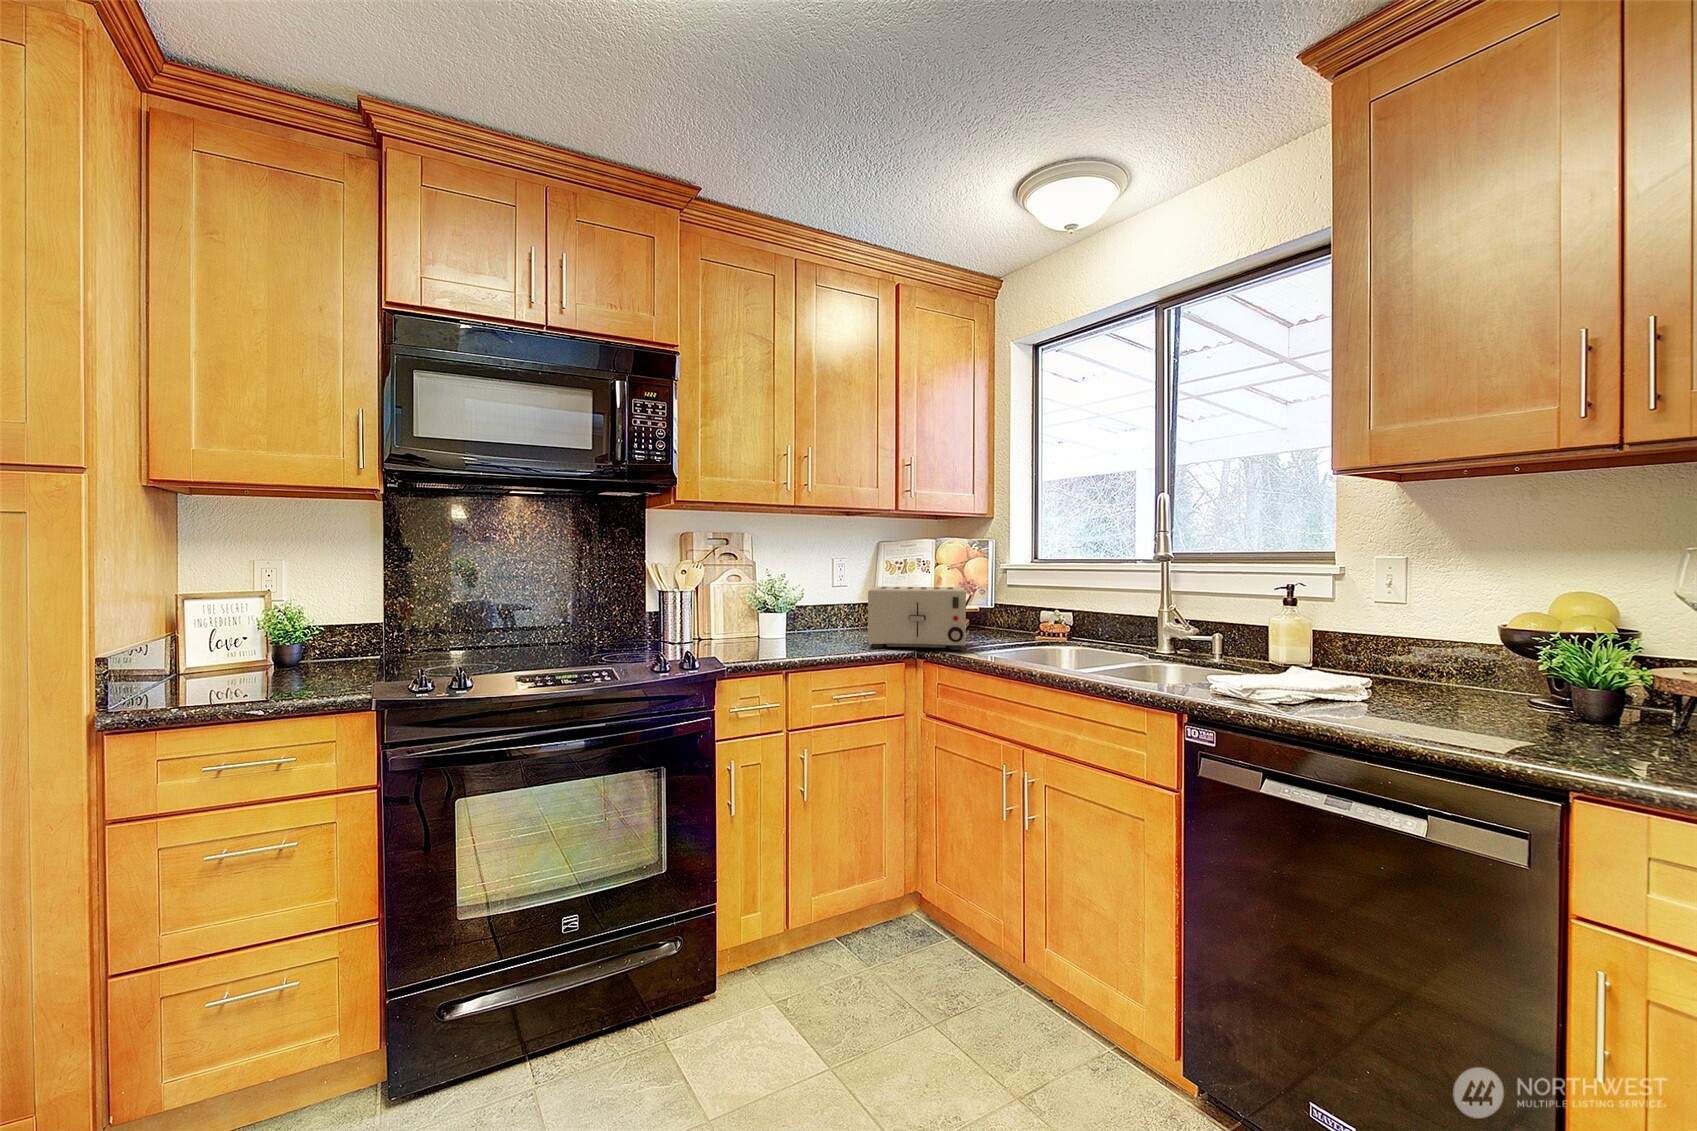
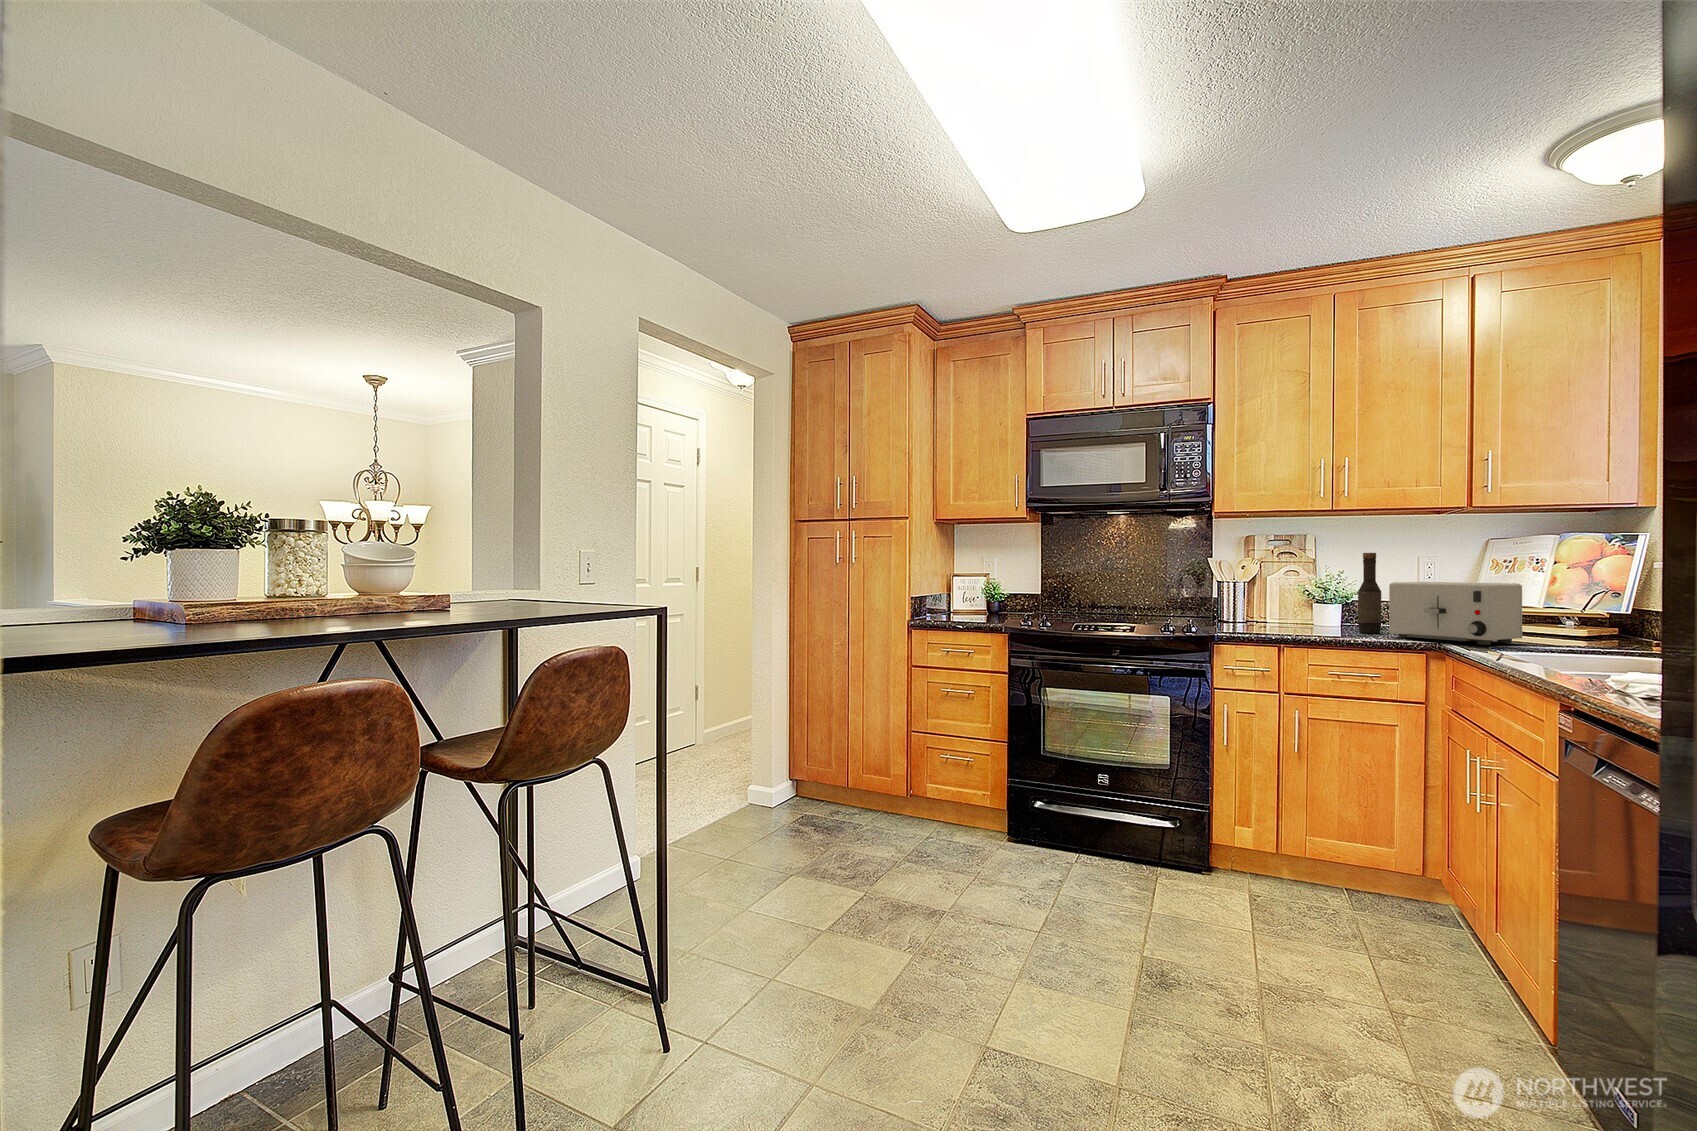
bottle: none [825,556,847,644] -> present [1358,553,1381,633]

